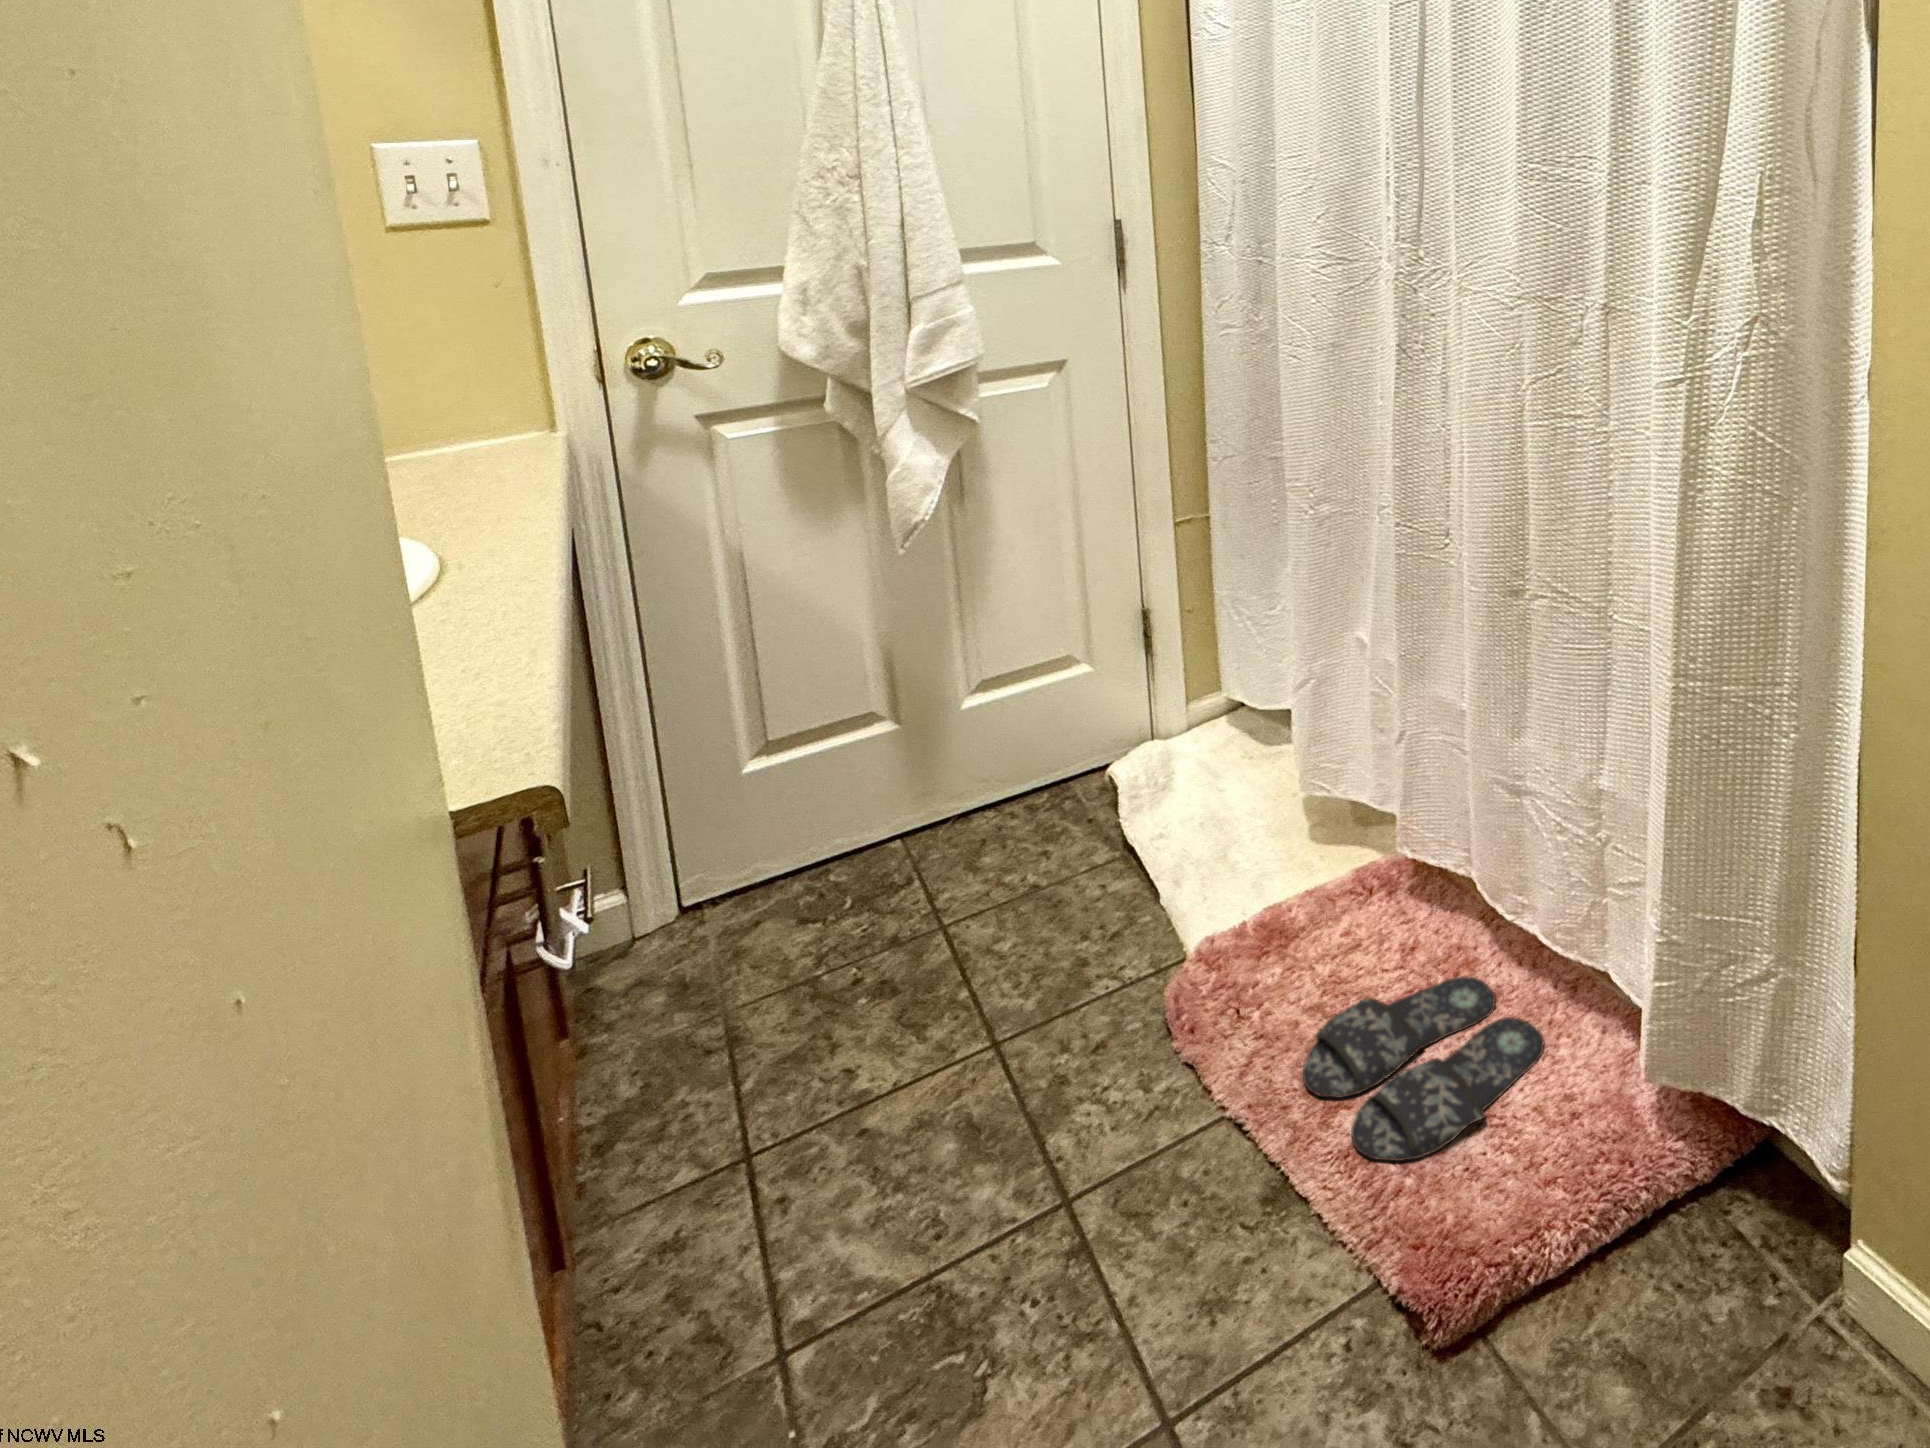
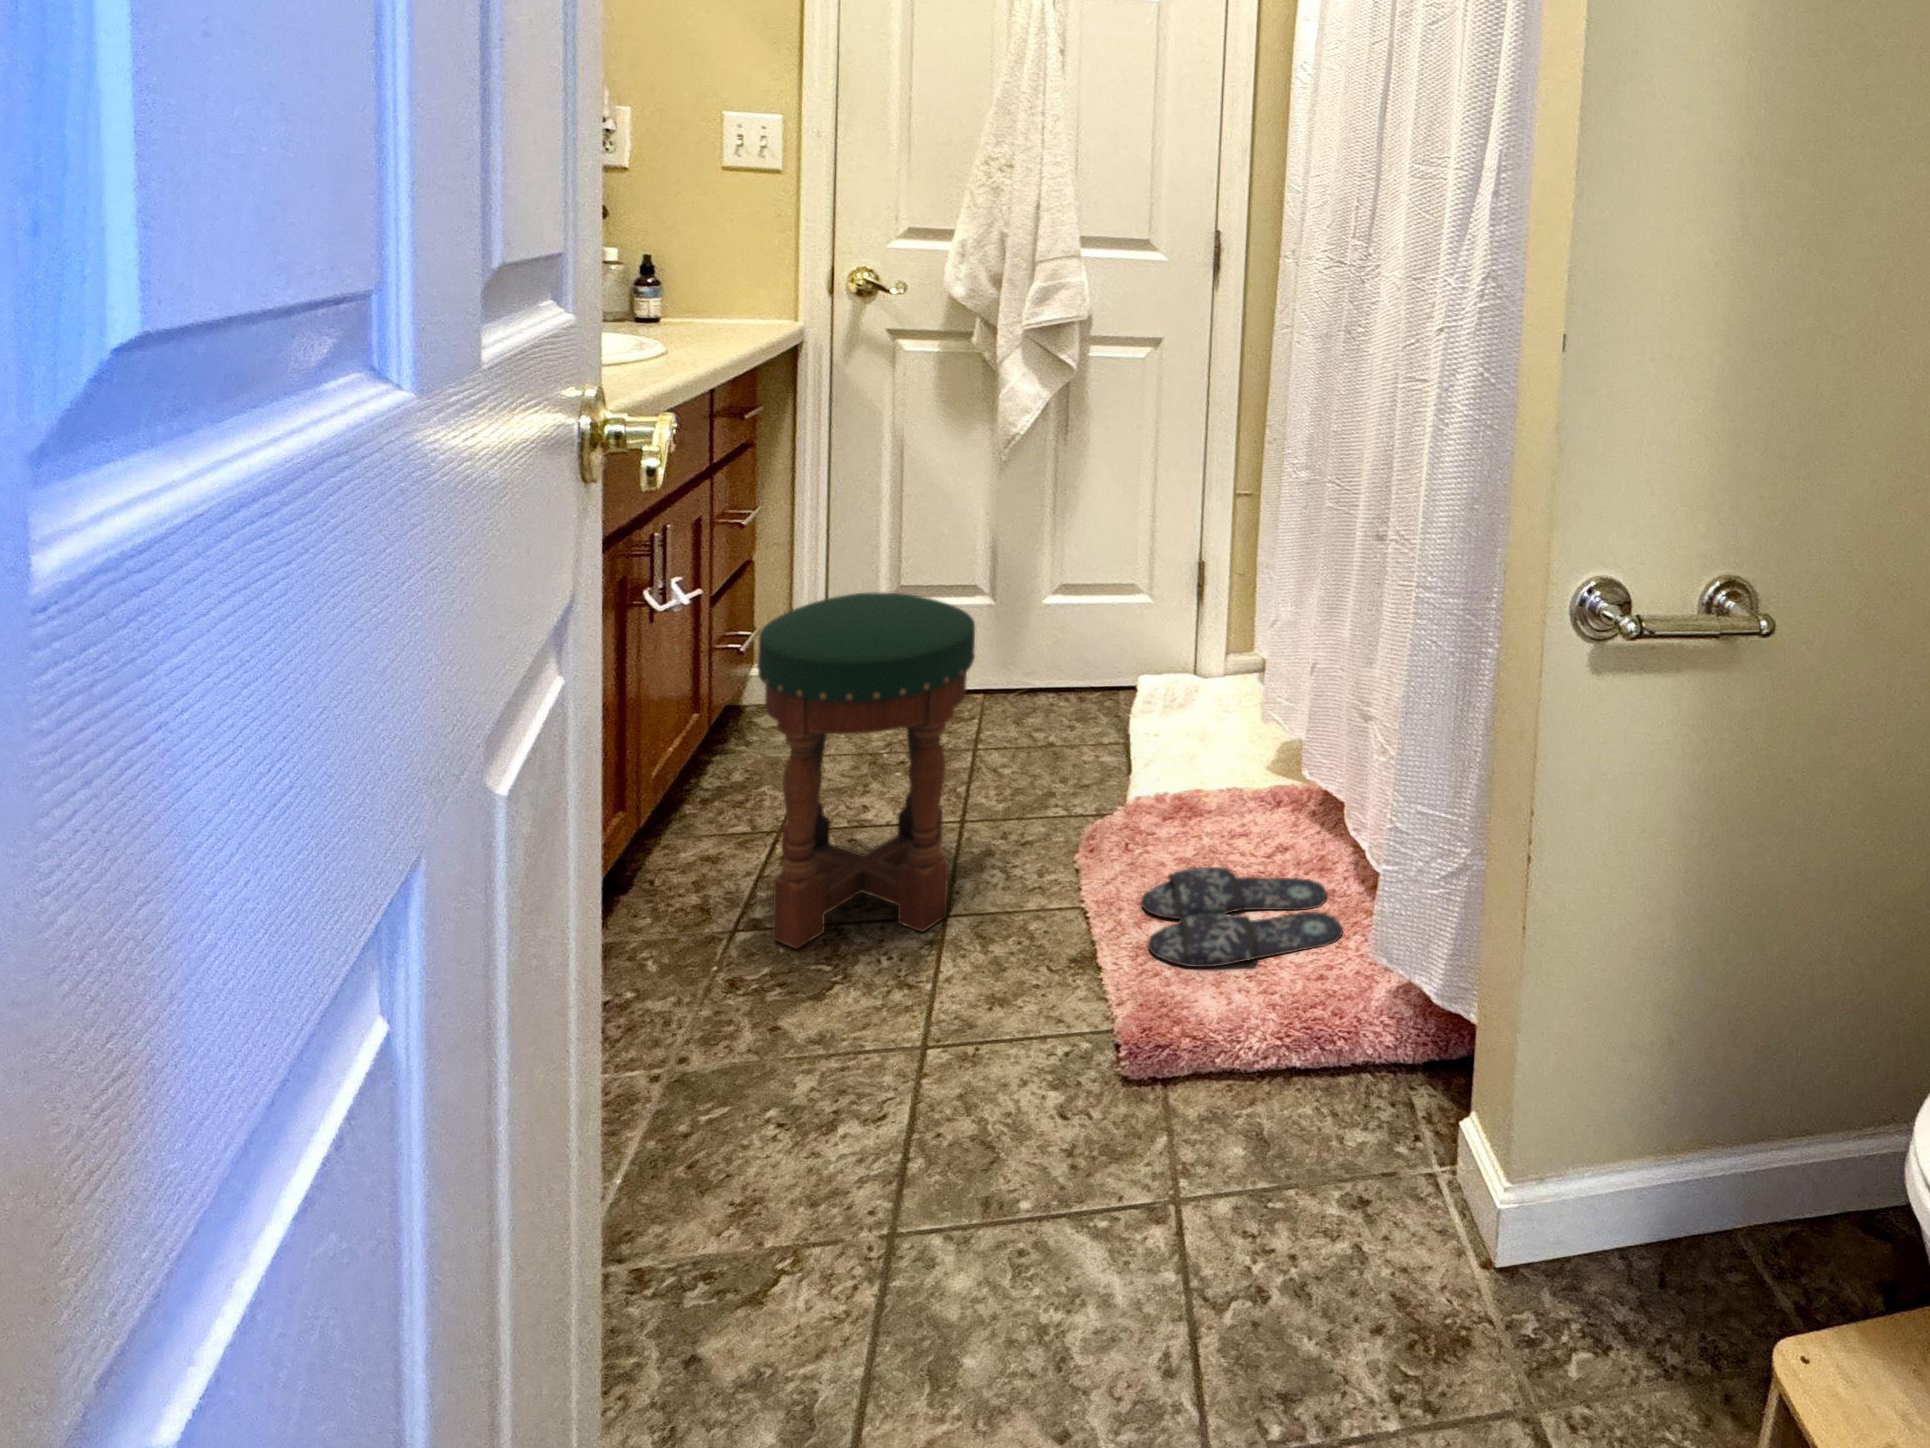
stool: none [737,802,1068,1351] -> present [757,592,975,949]

